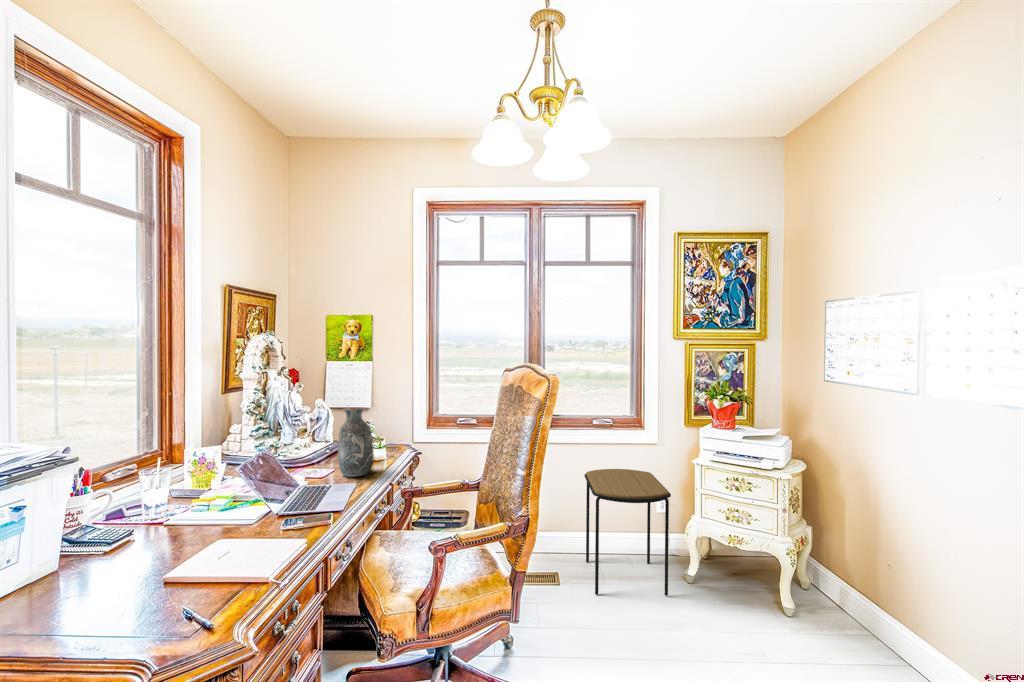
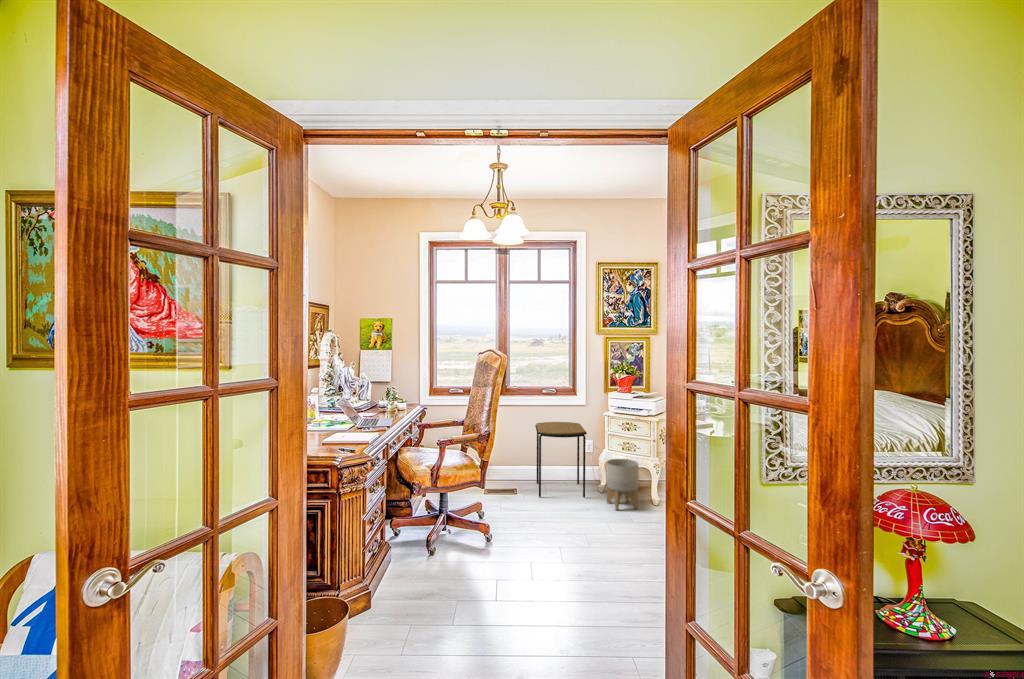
decorative vase: present [338,407,374,477] -> none [381,374,401,414]
planter: none [706,537,762,629] -> present [606,459,639,510]

